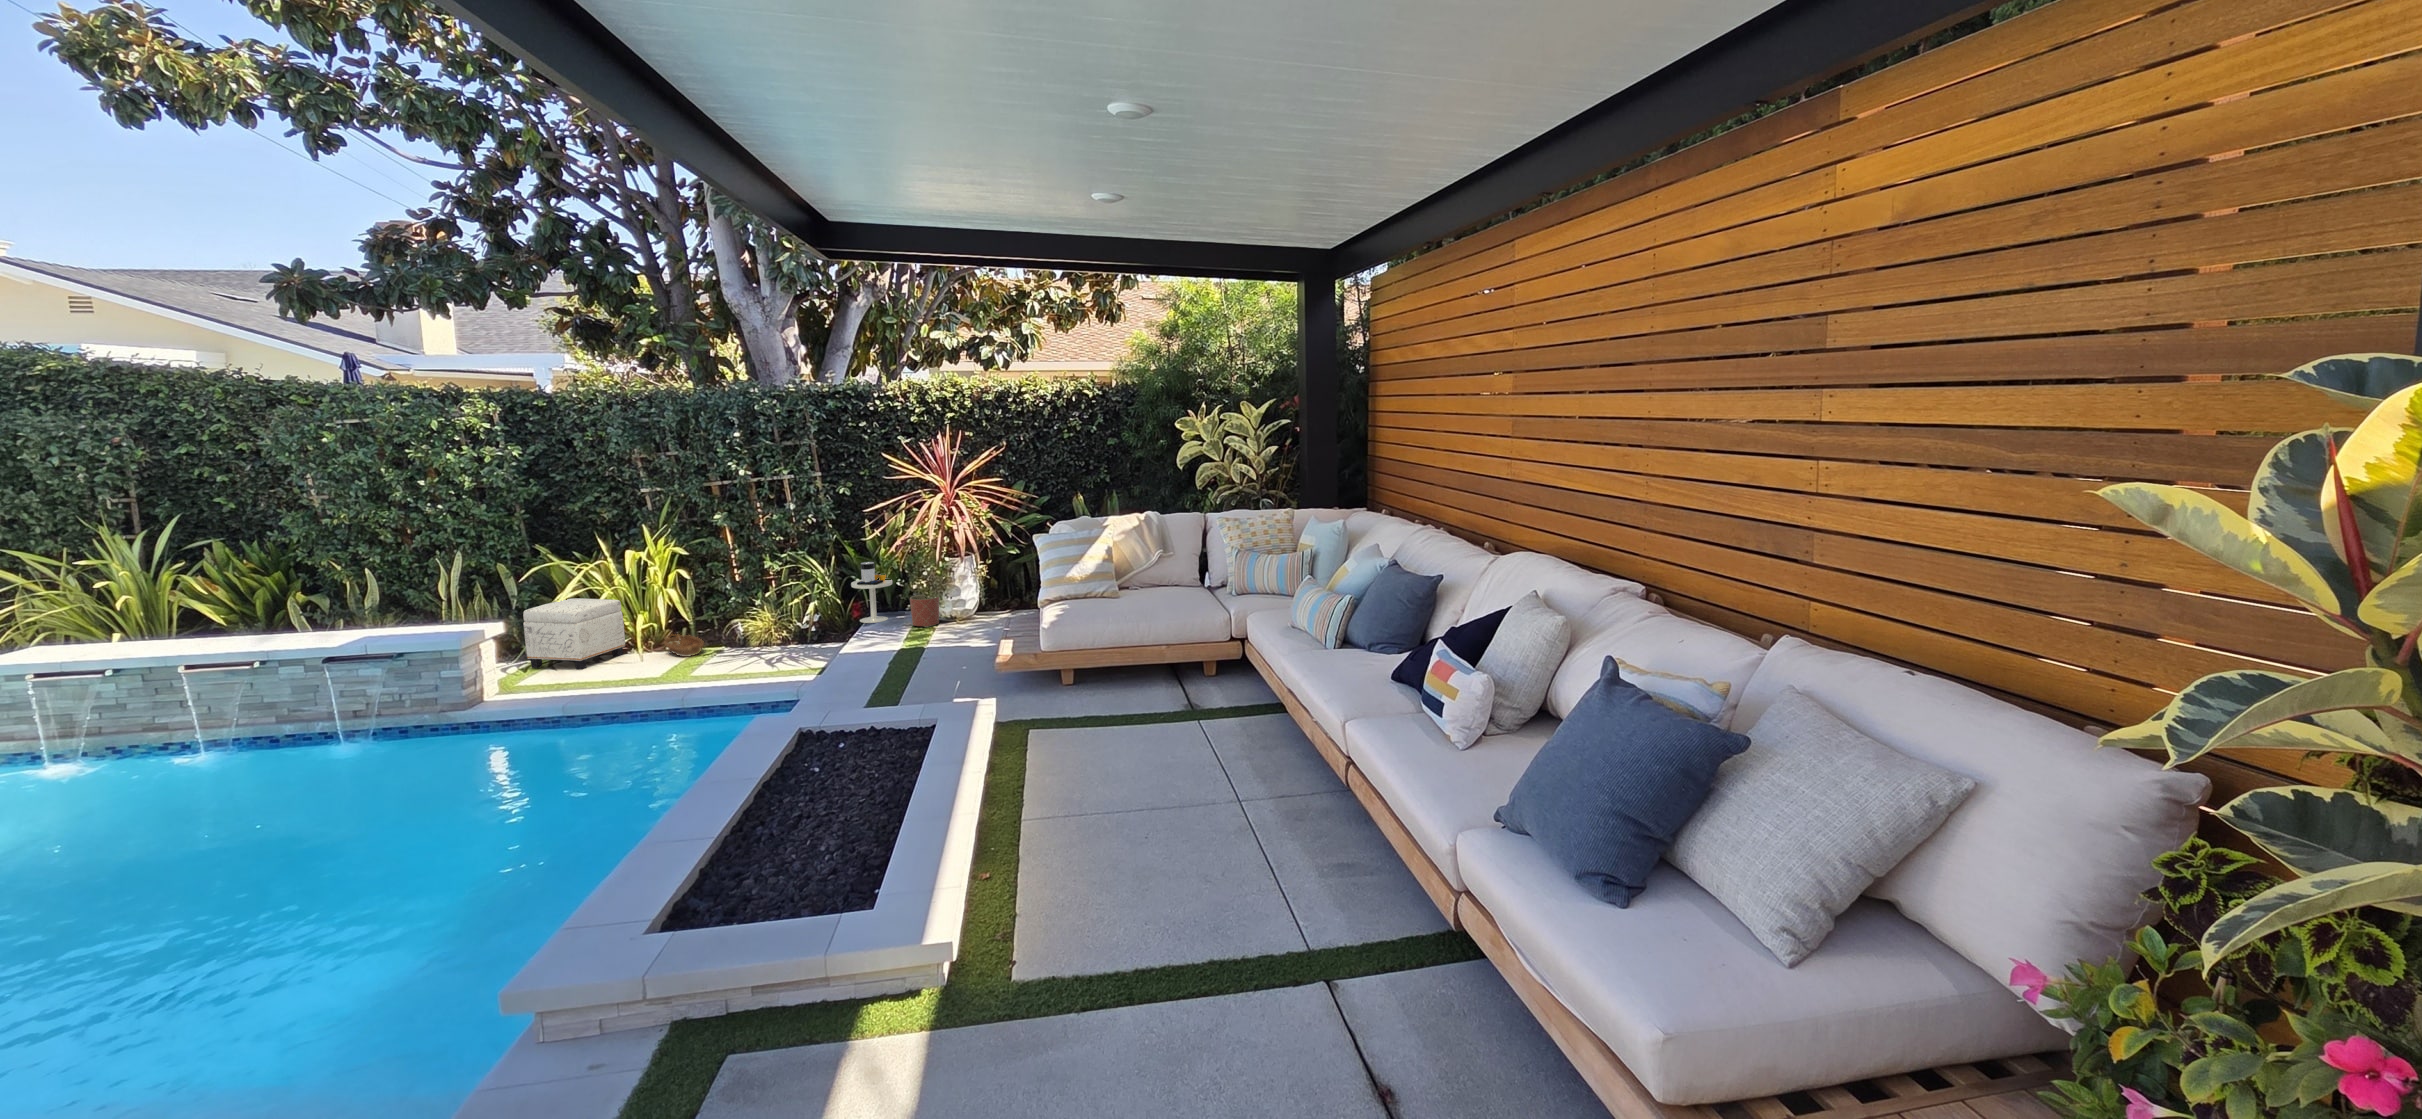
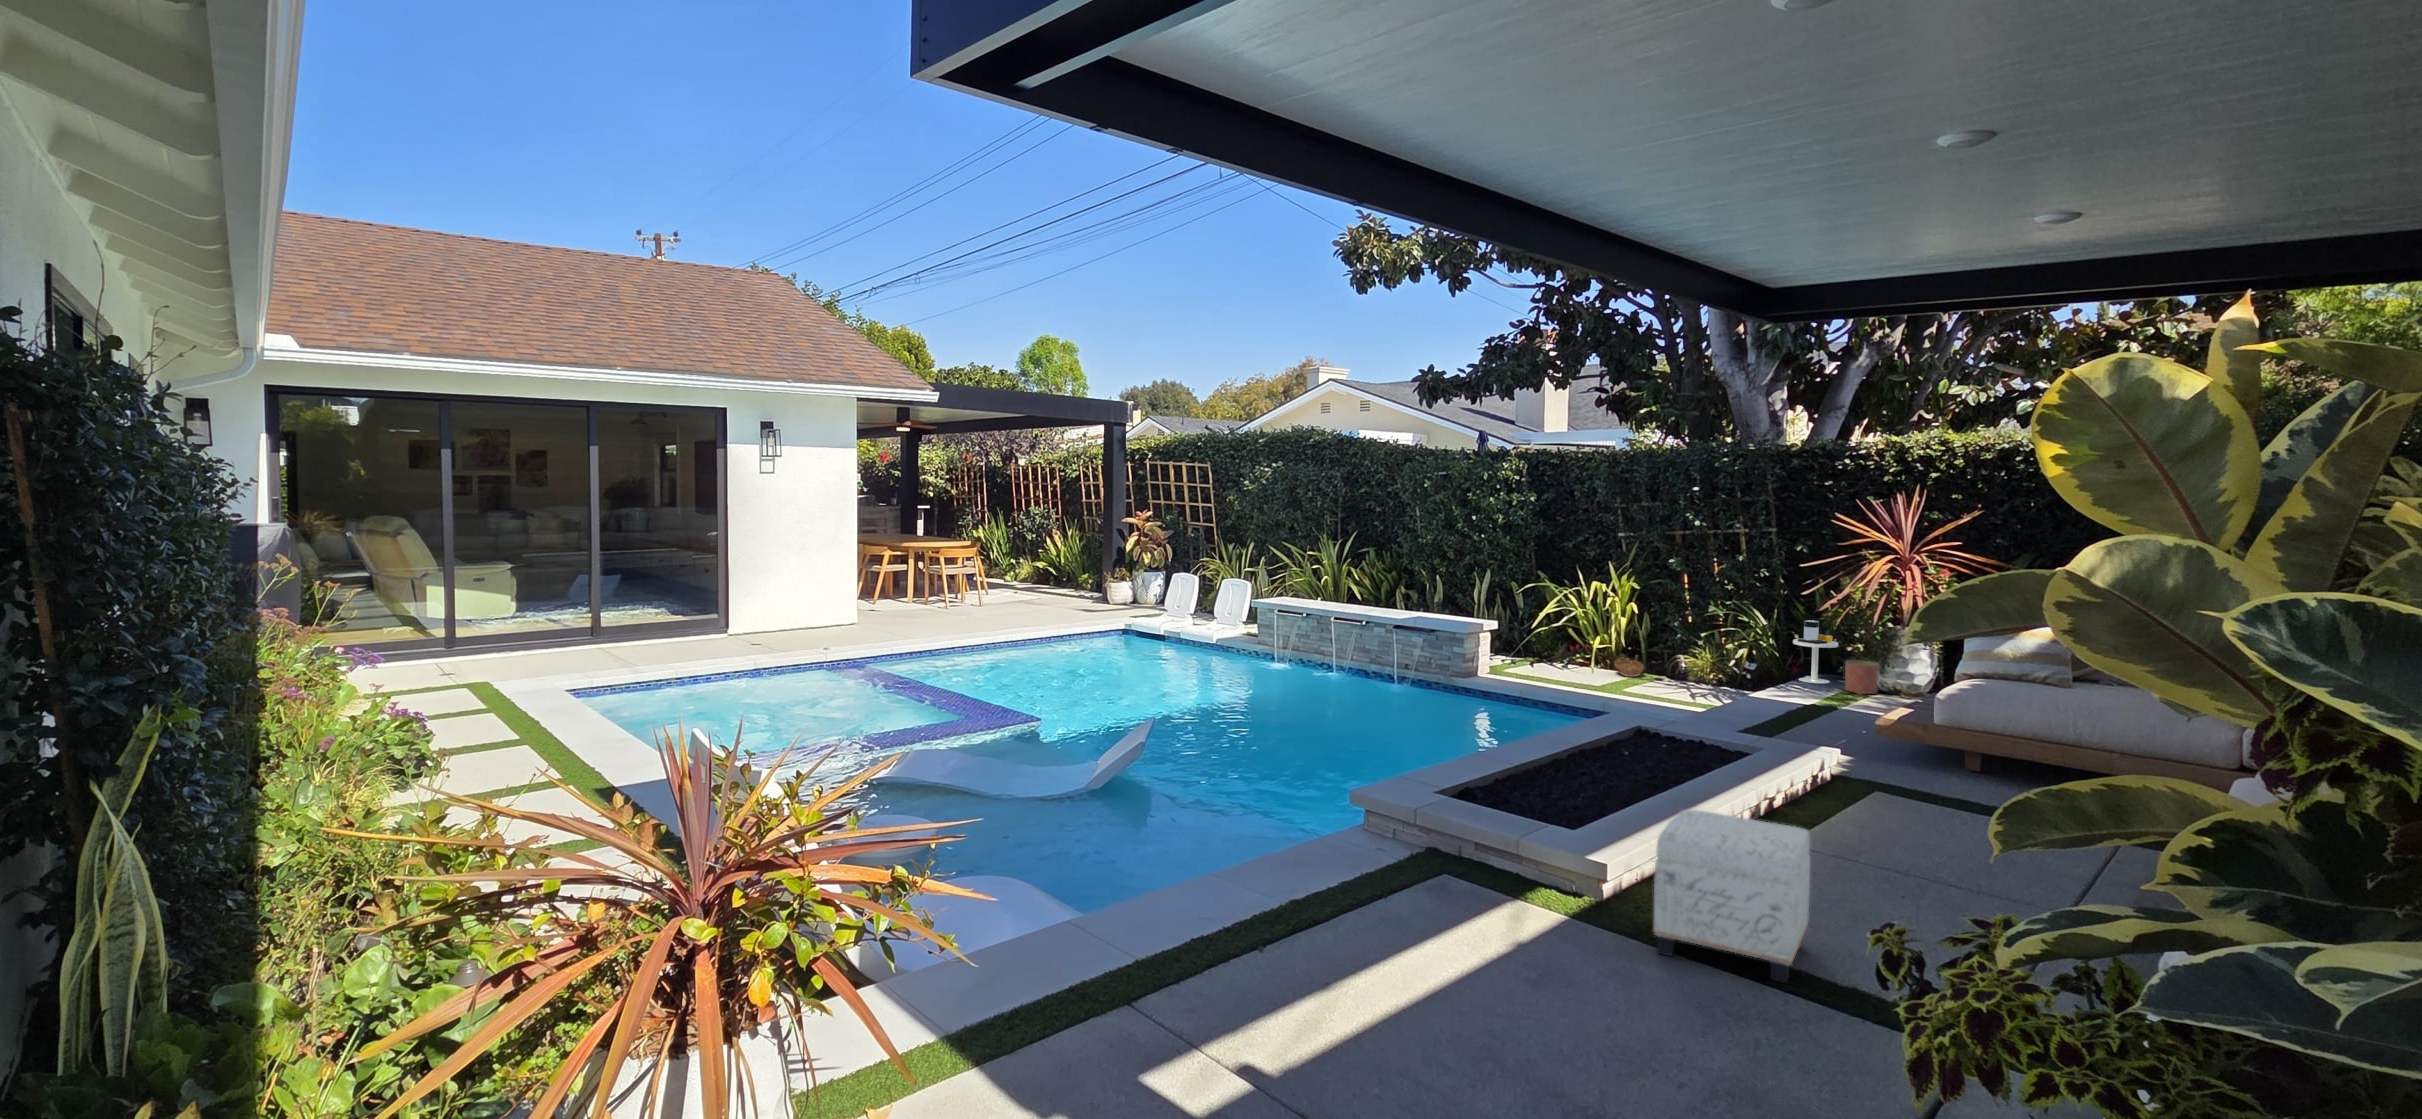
ottoman: present [523,598,625,670] -> present [1654,809,1810,983]

